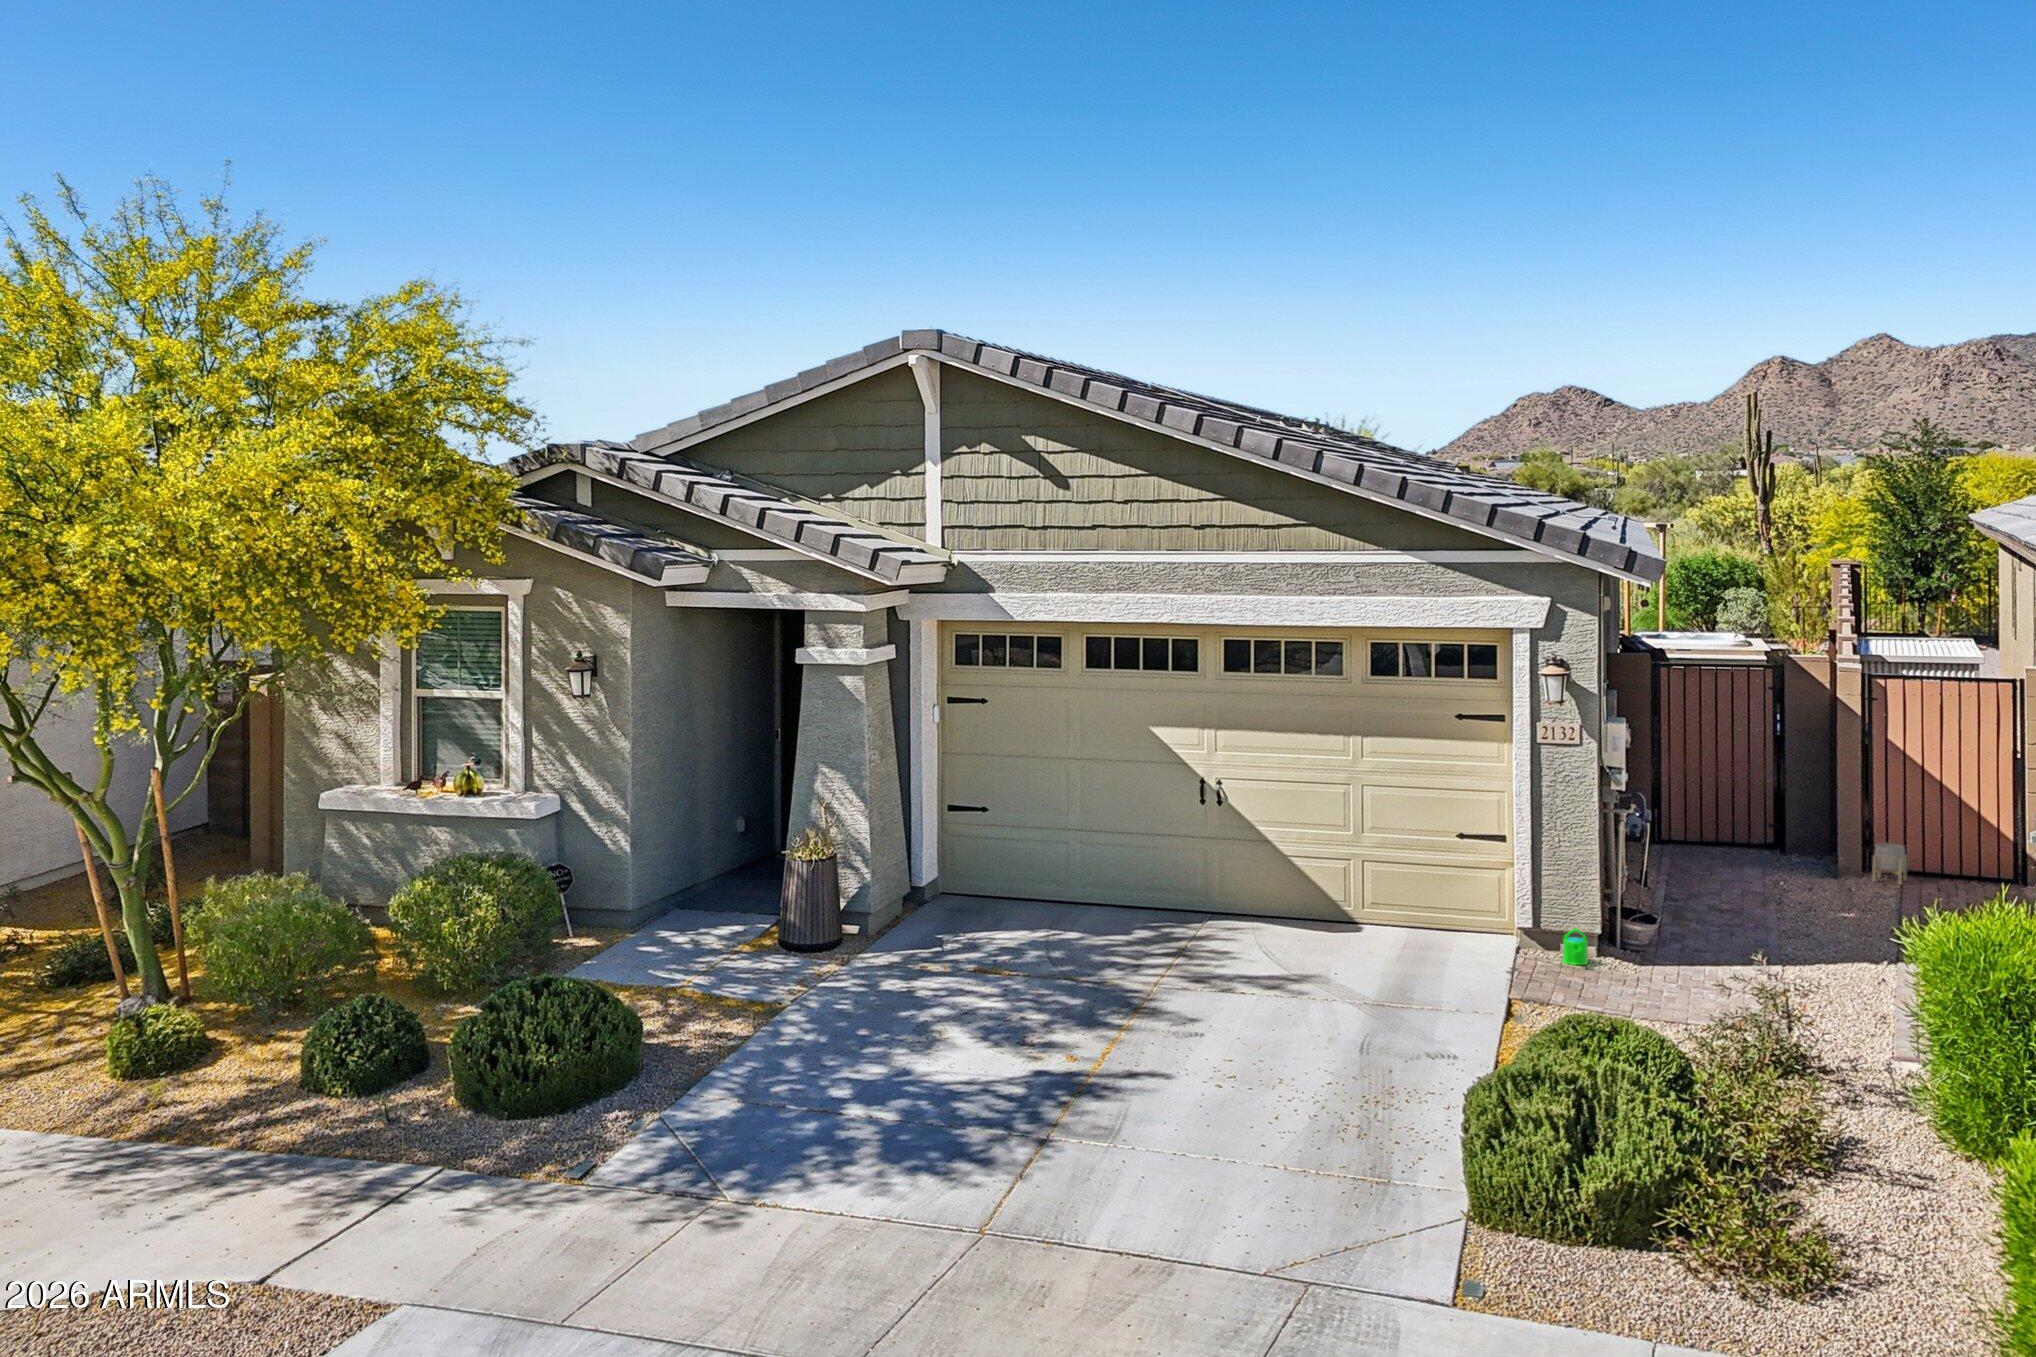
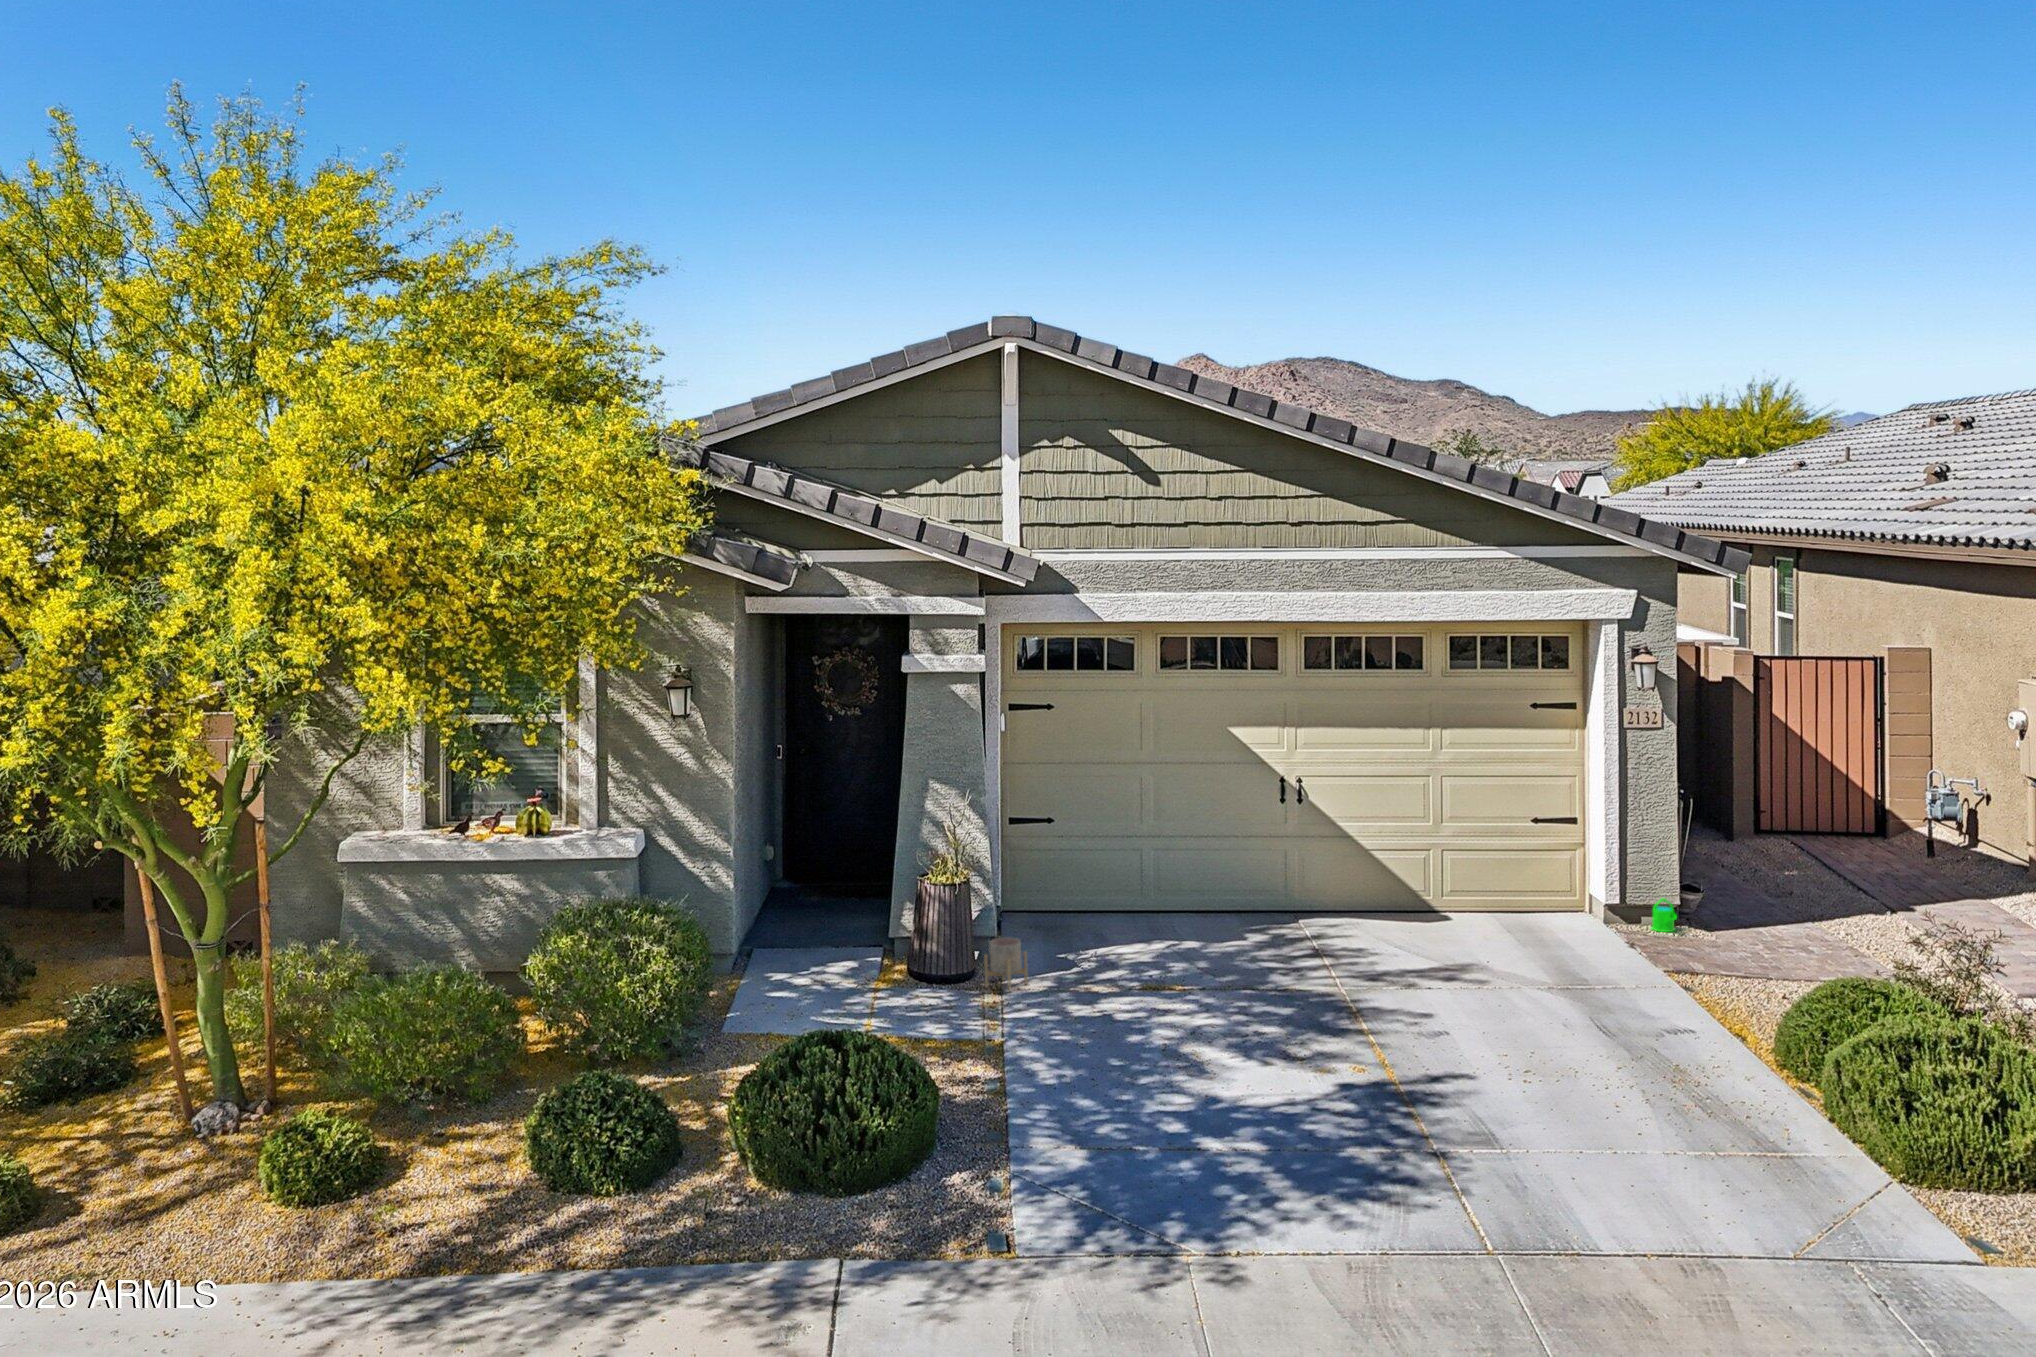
planter: present [1872,843,1907,885] -> present [984,938,1028,992]

